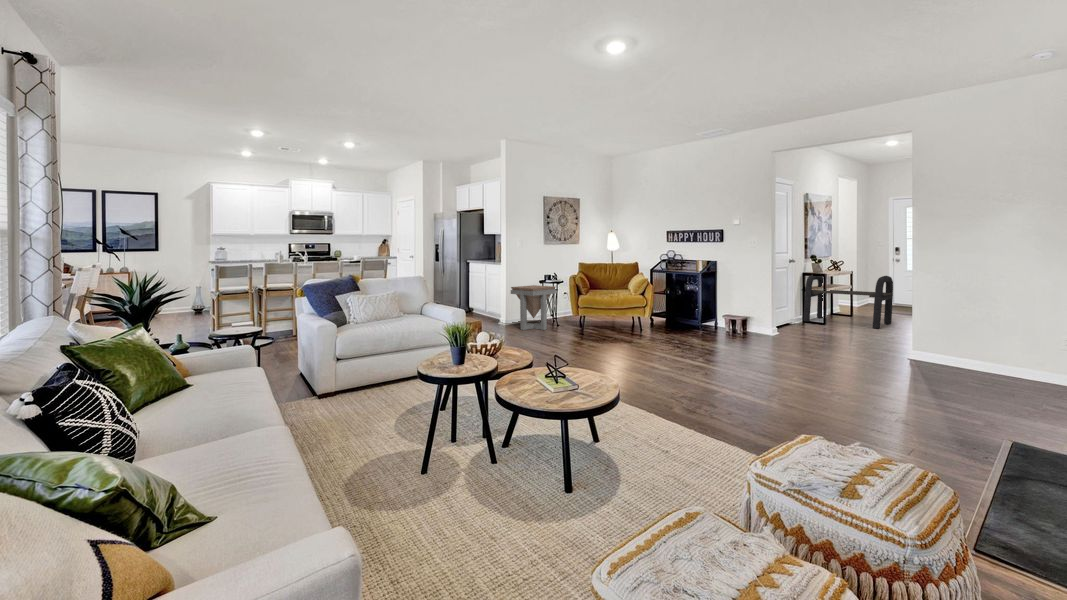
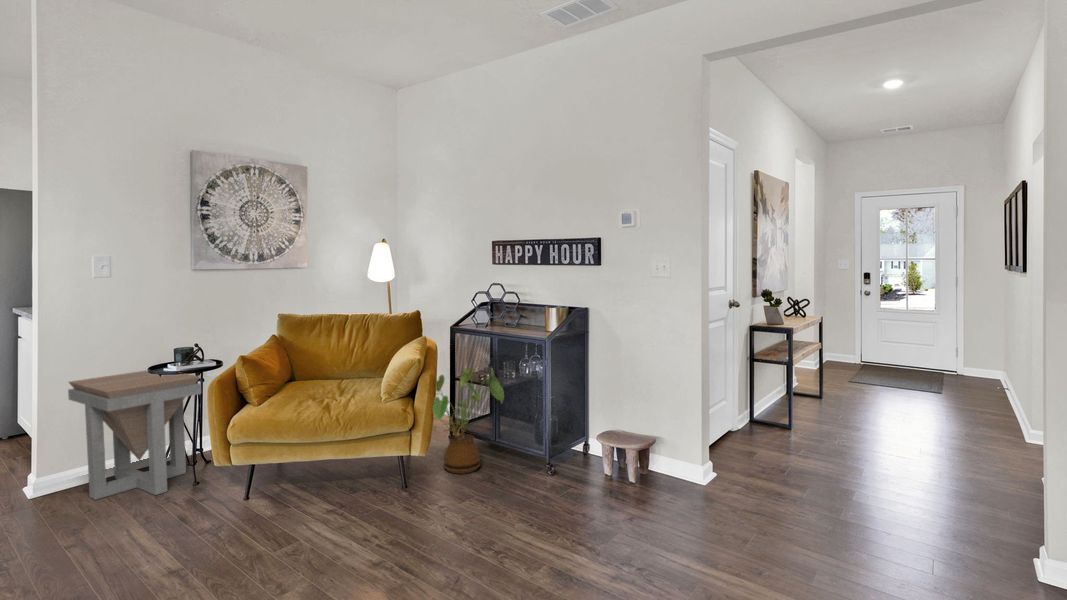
bench: present [803,275,893,328] -> none [753,327,910,444]
house plant: none [643,286,680,329] -> present [433,368,504,474]

